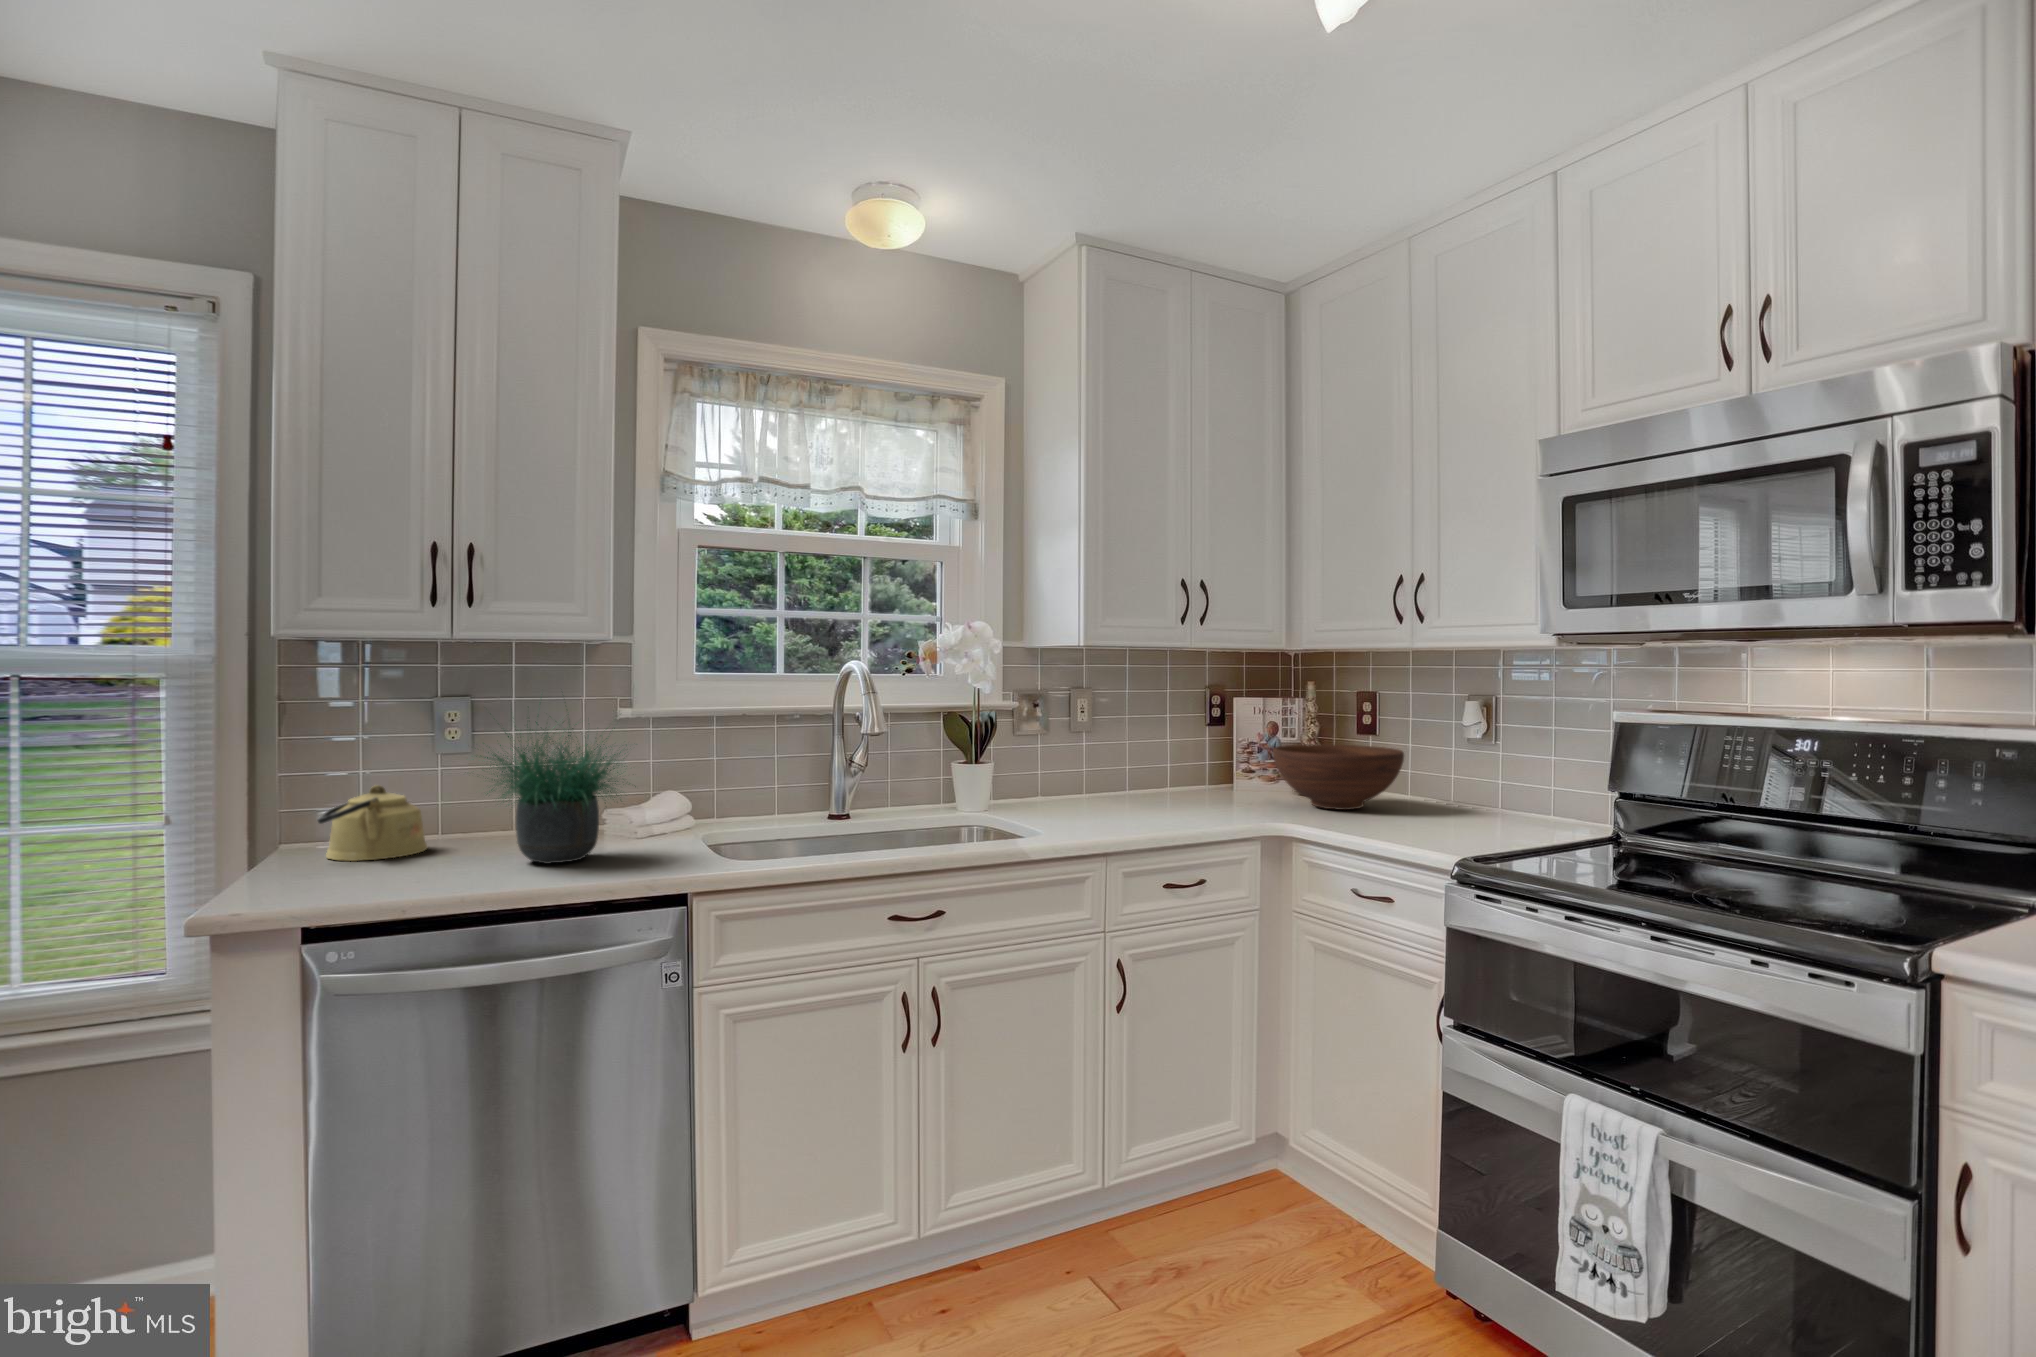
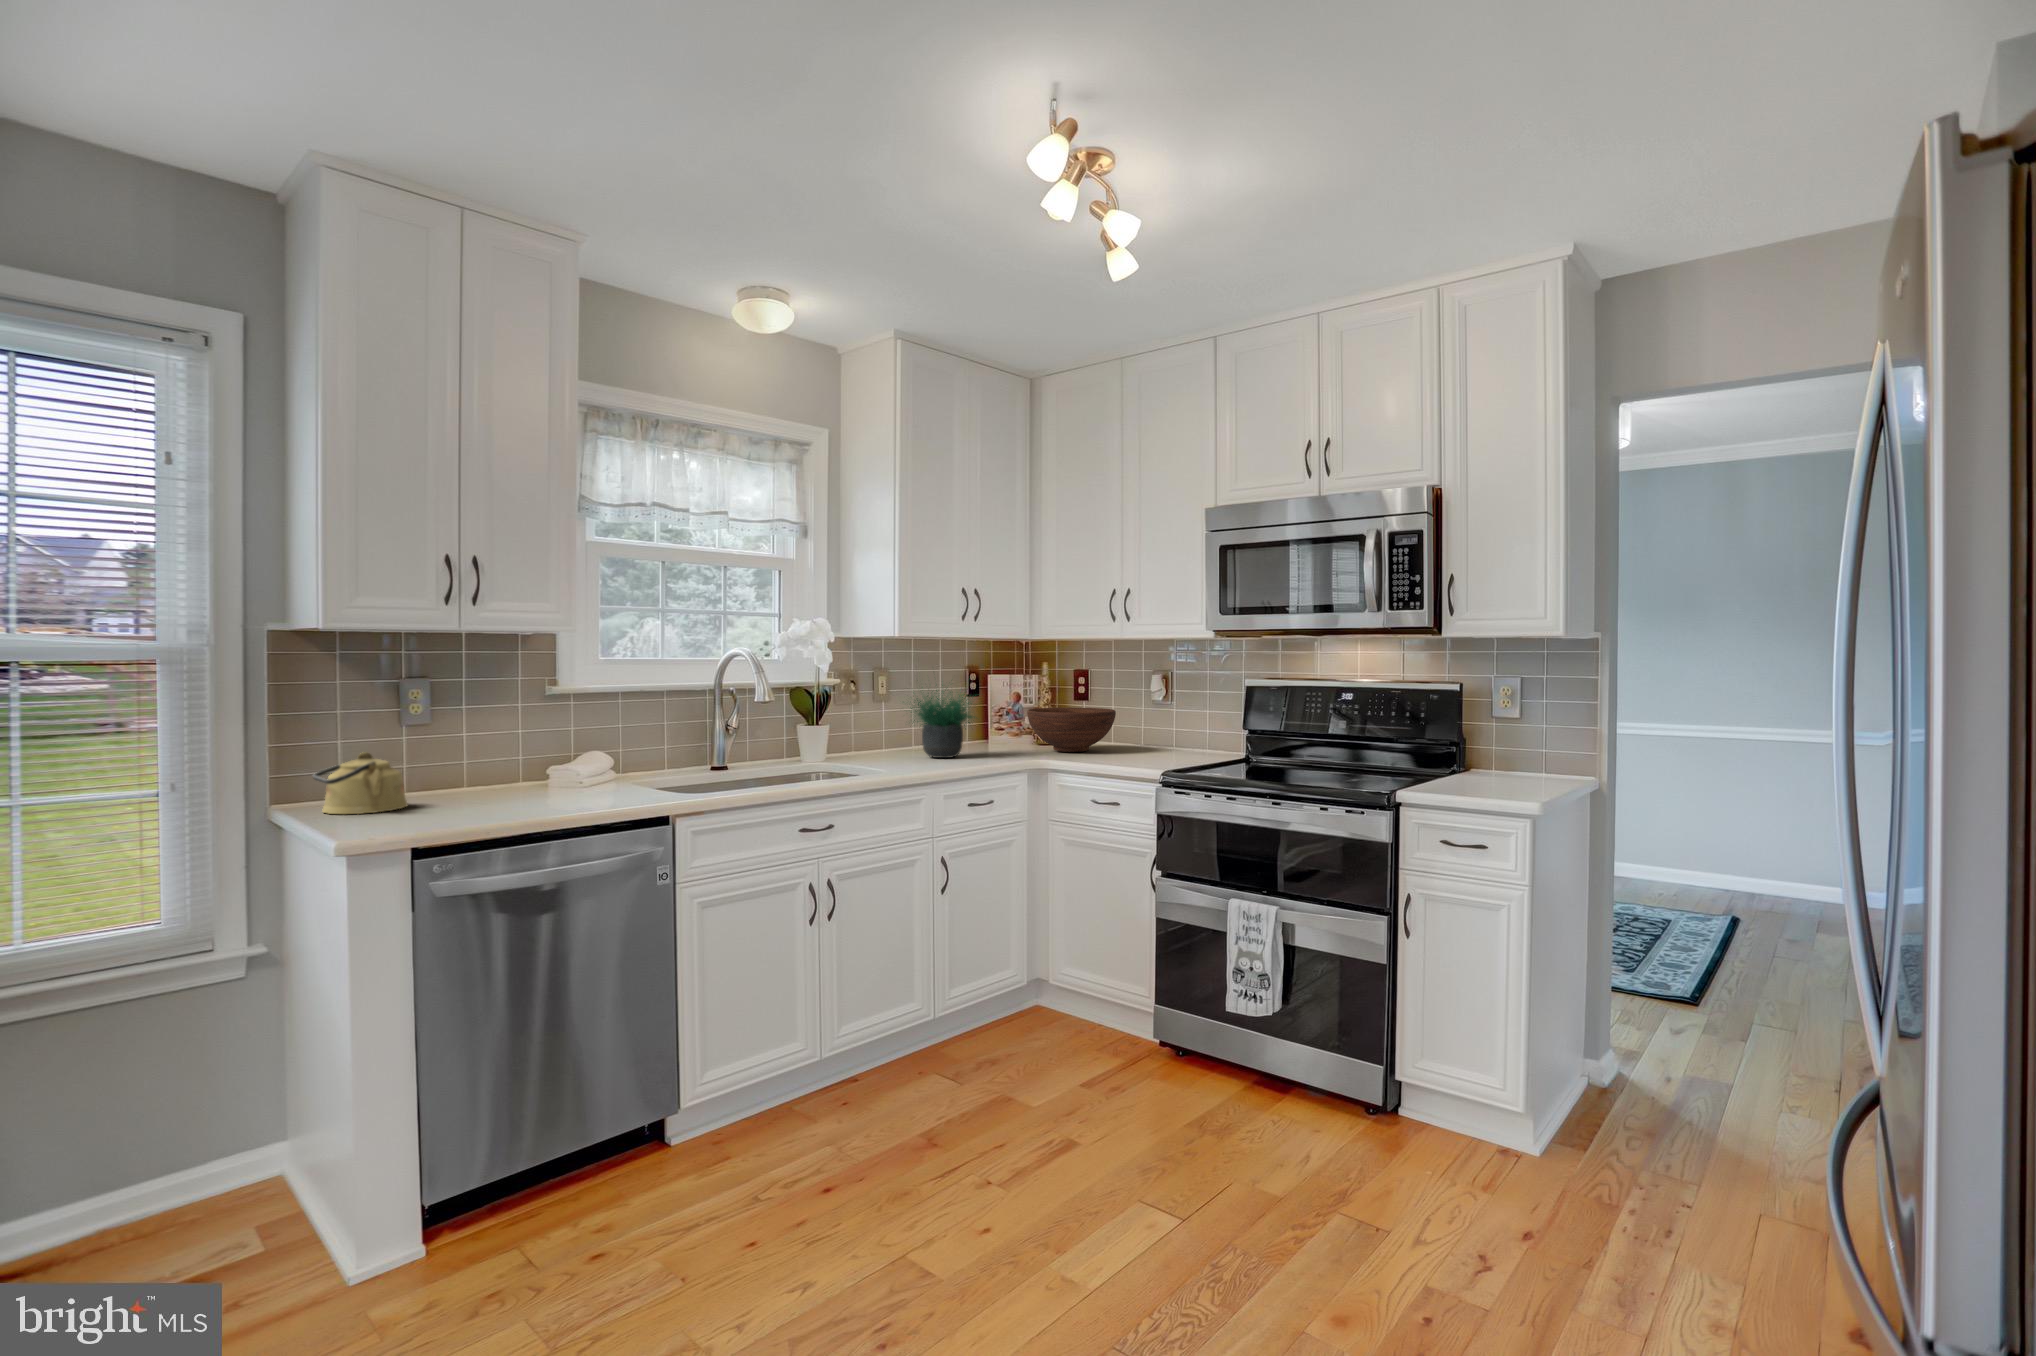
potted plant: present [476,704,636,864] -> present [910,685,977,758]

